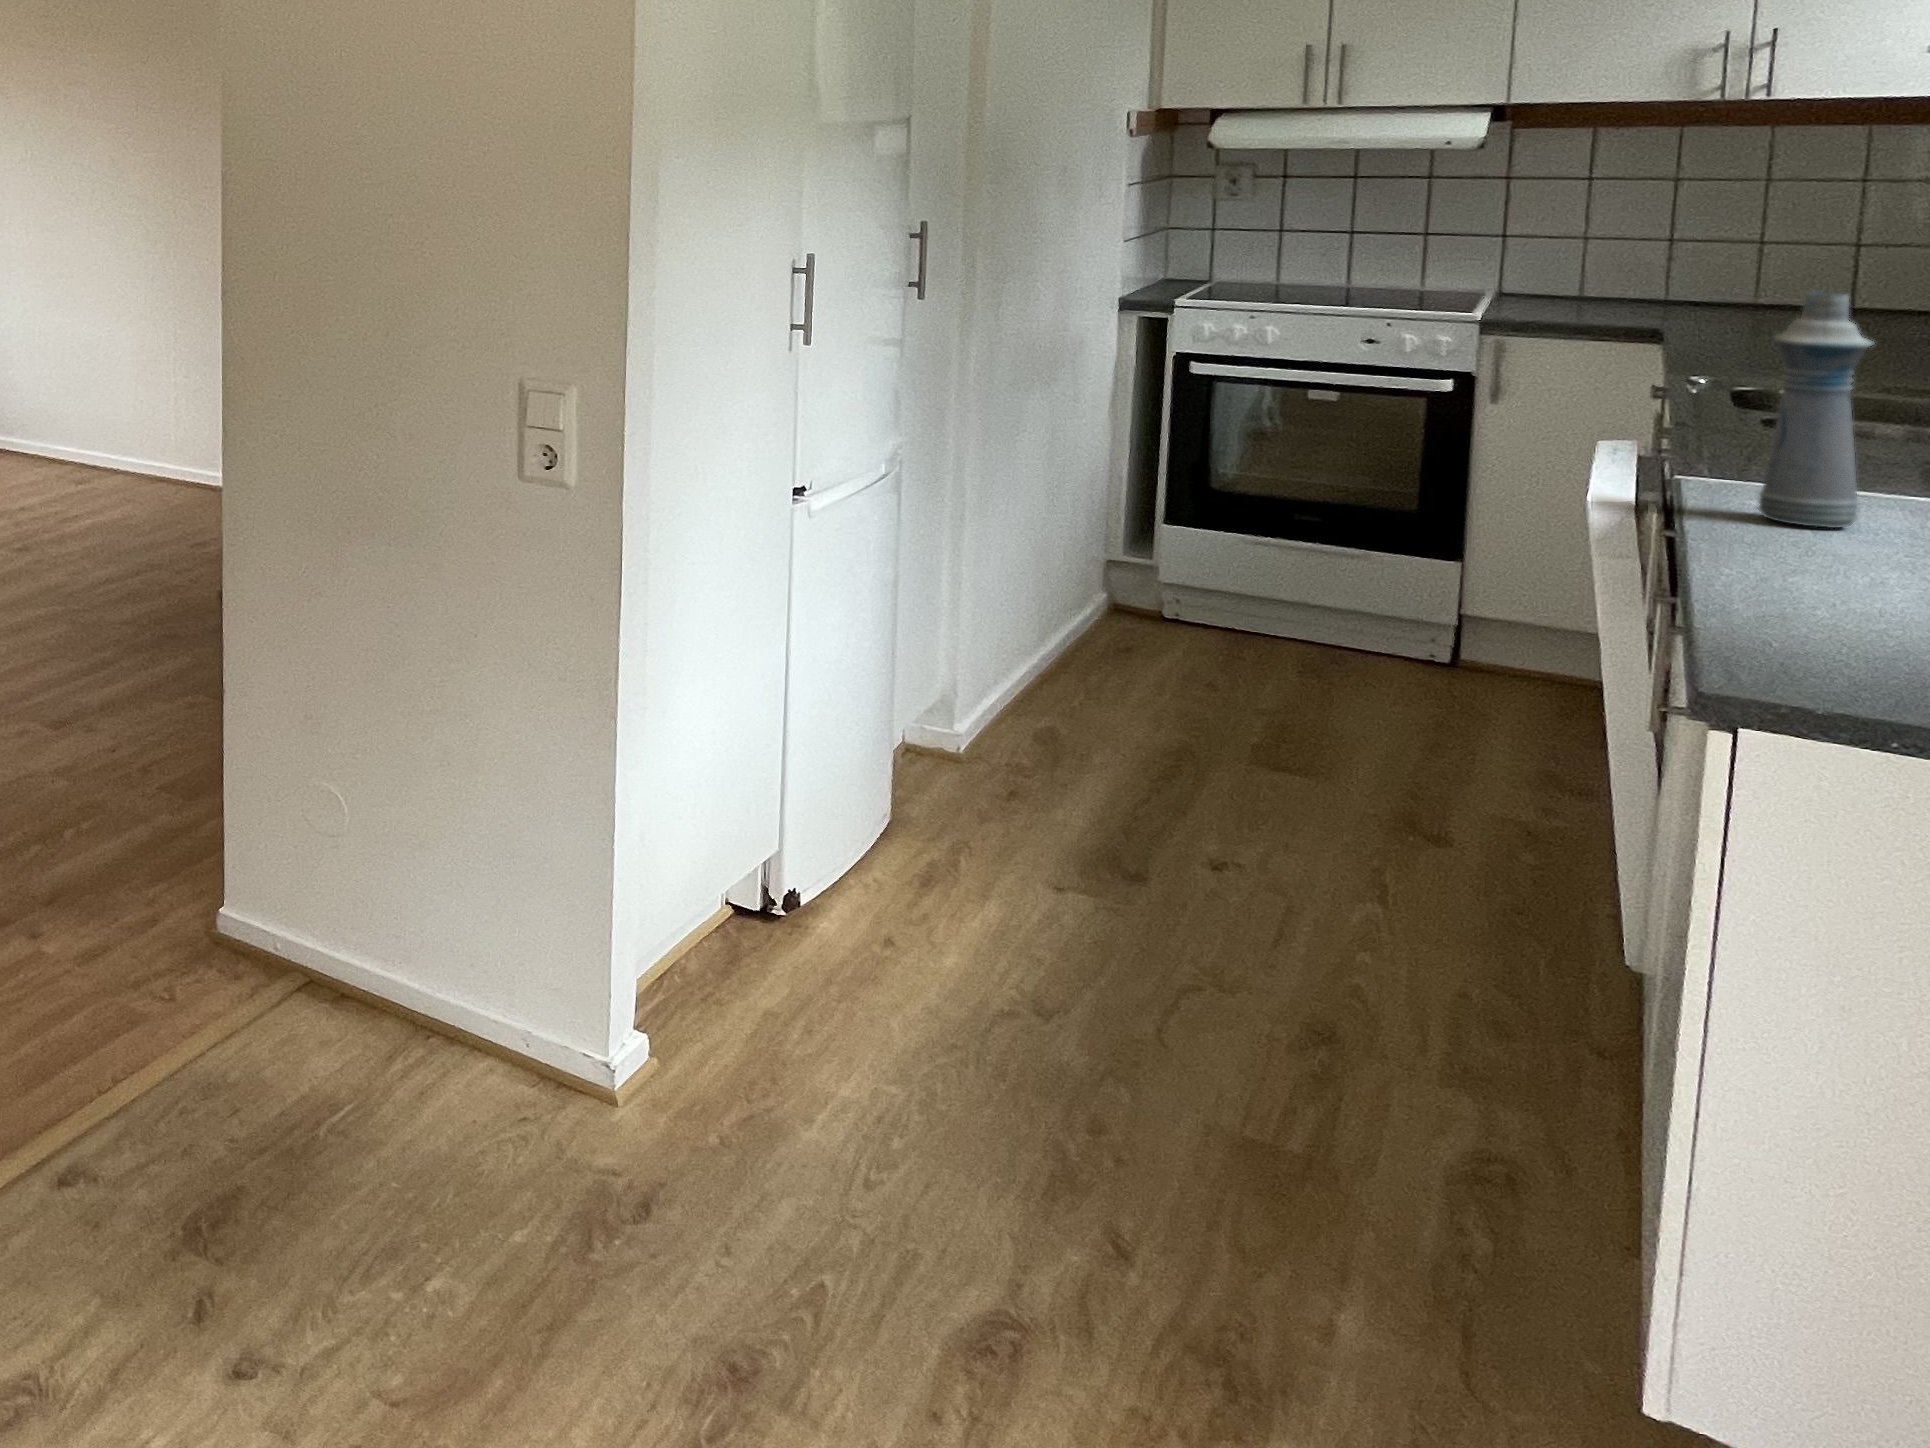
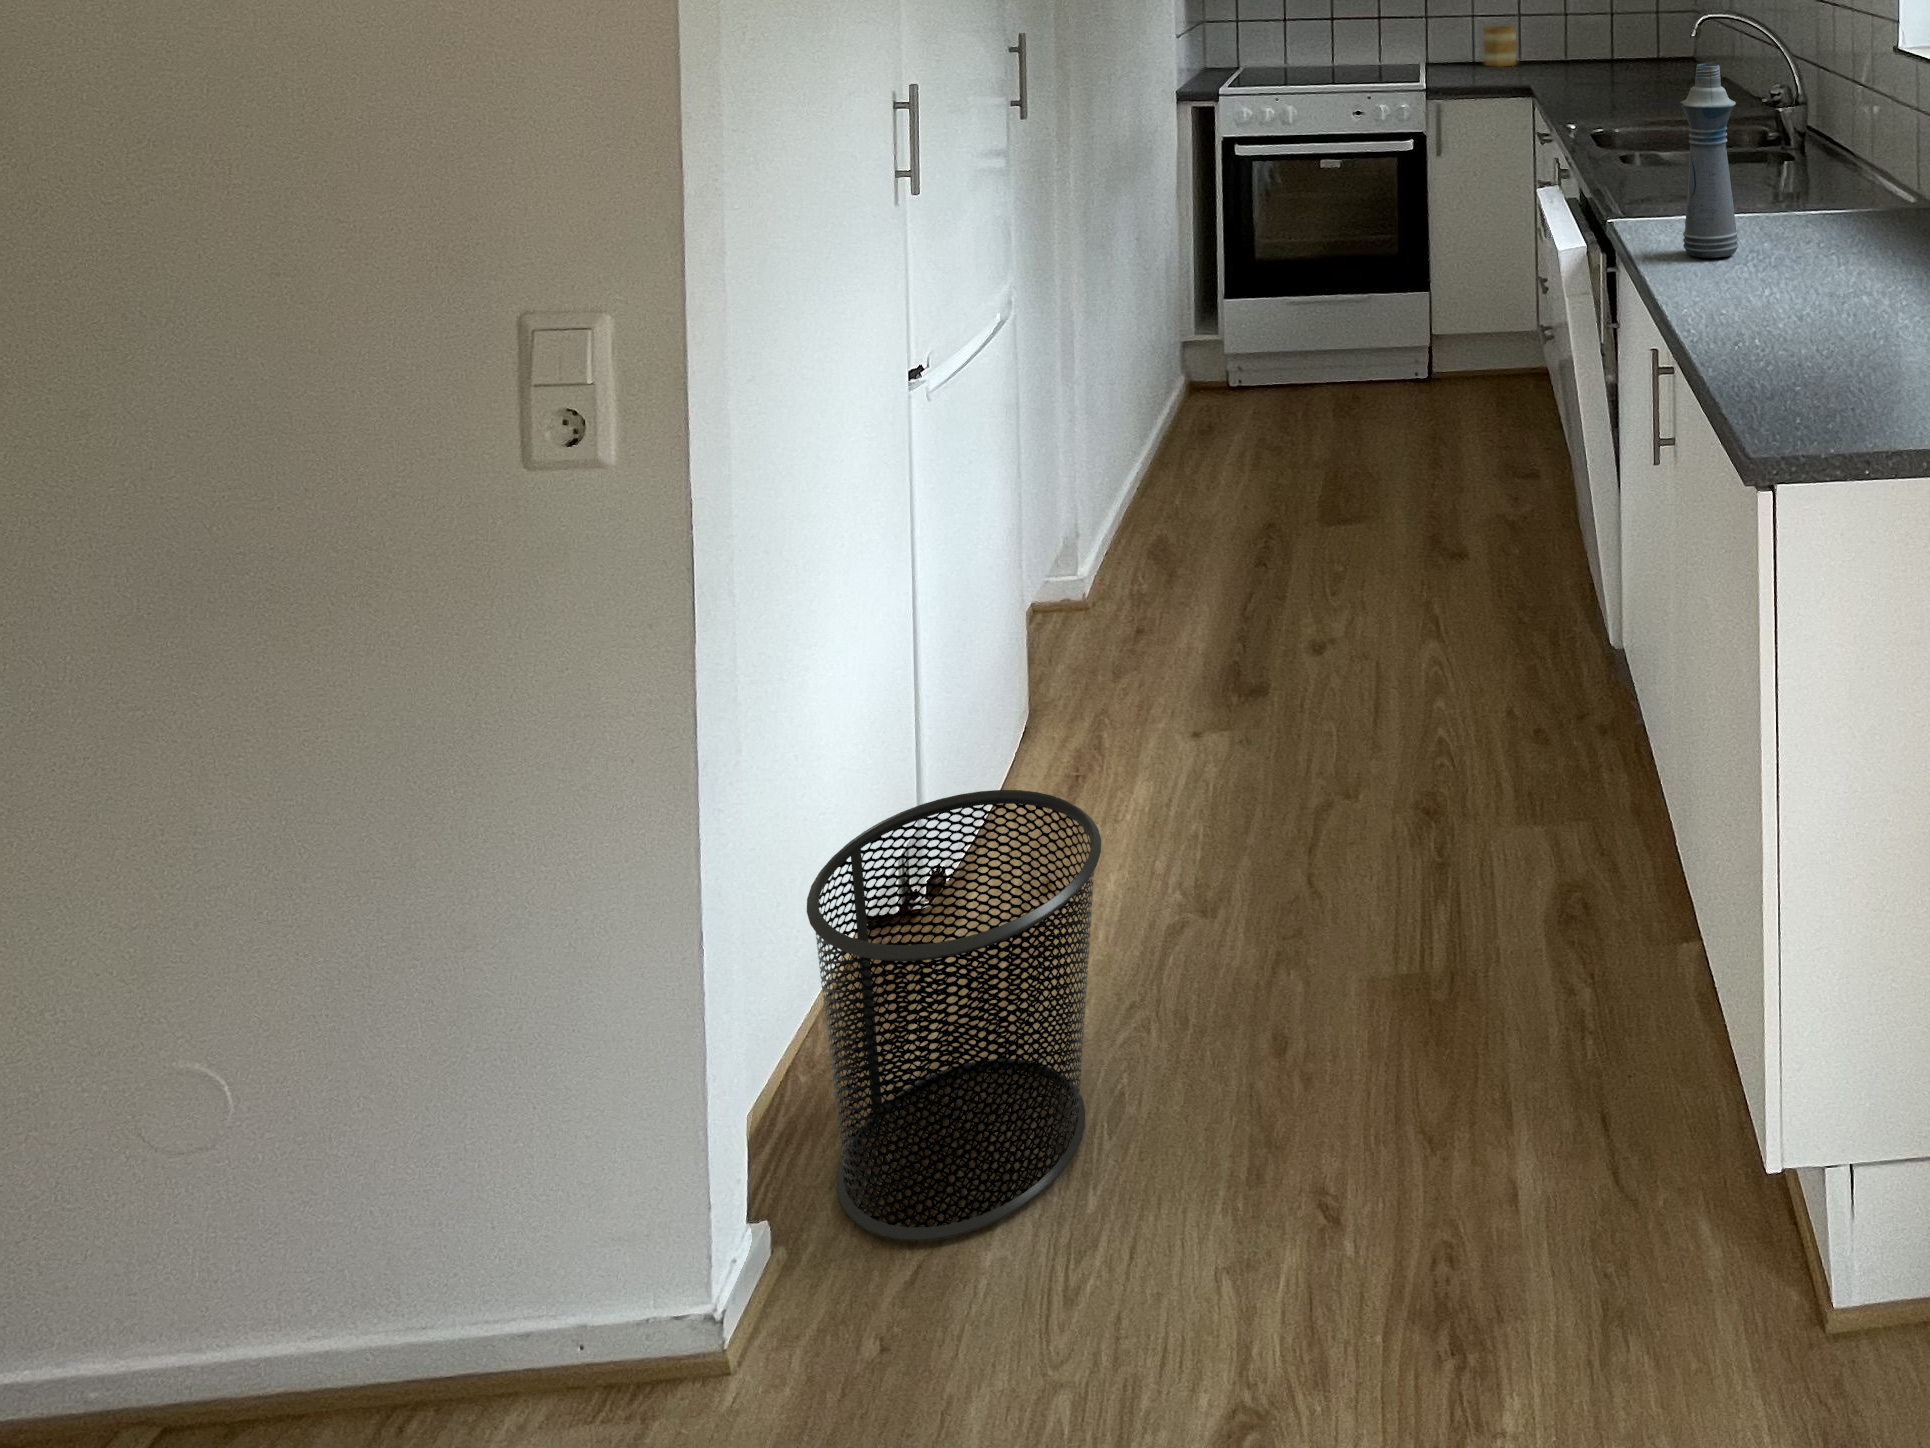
mug: none [1598,252,1664,305] -> present [1483,26,1516,66]
trash can: none [690,807,930,1111] -> present [807,790,1101,1241]

